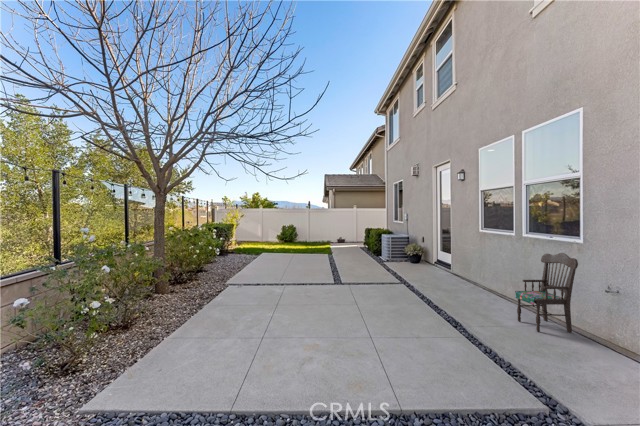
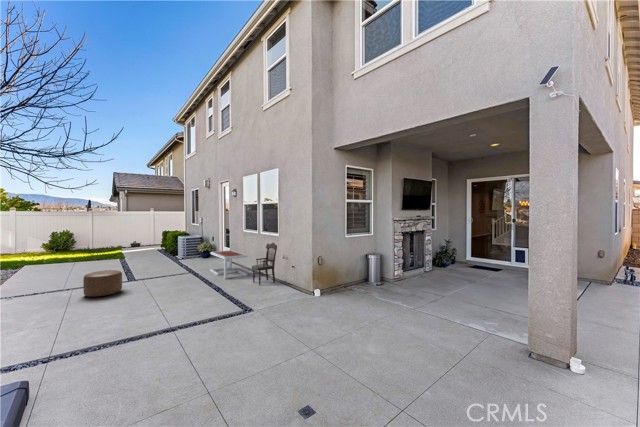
coffee table: none [429,257,495,303] -> present [210,250,247,279]
ottoman: none [292,268,328,299] -> present [83,270,122,297]

